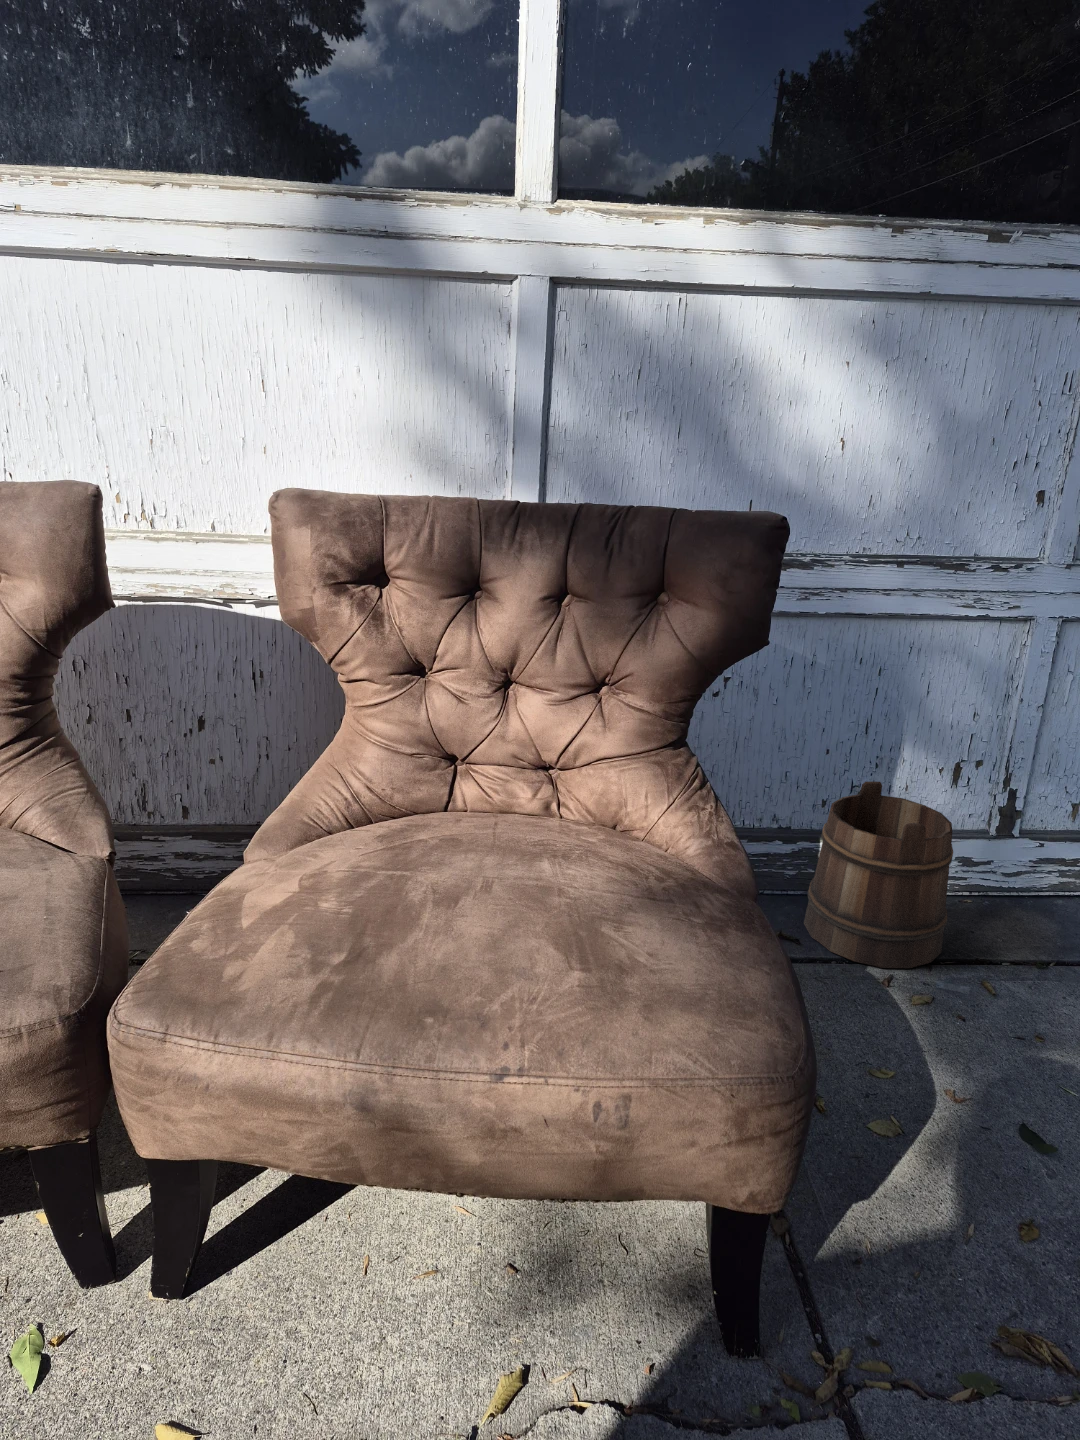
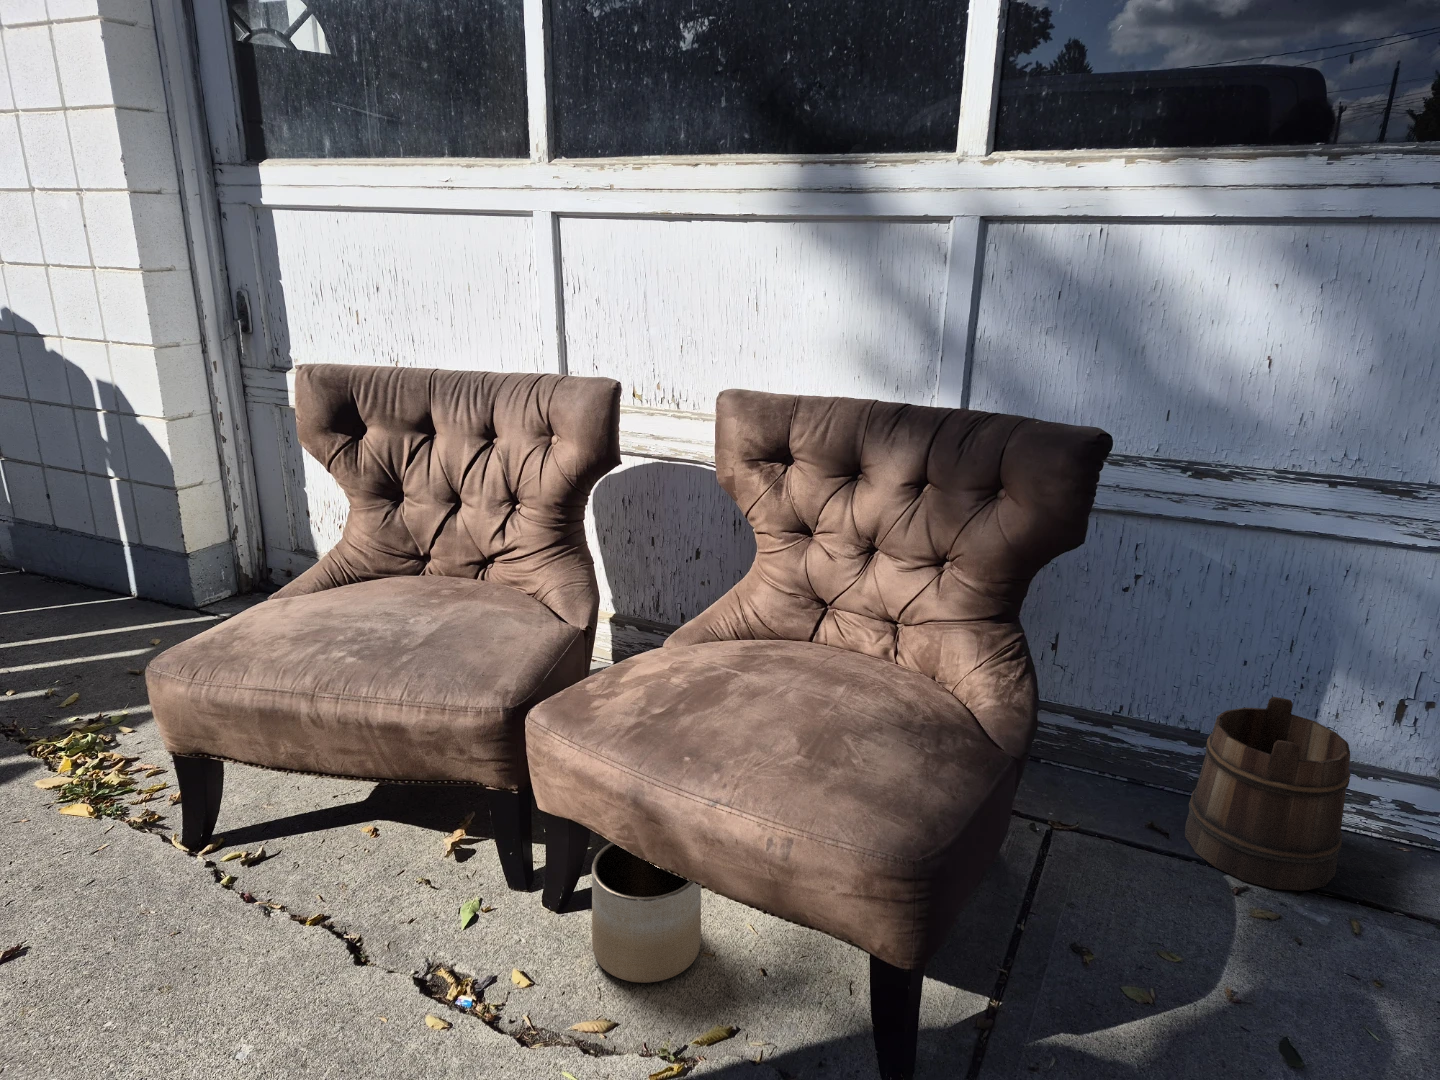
planter: none [252,1127,420,1366] -> present [592,842,701,983]

